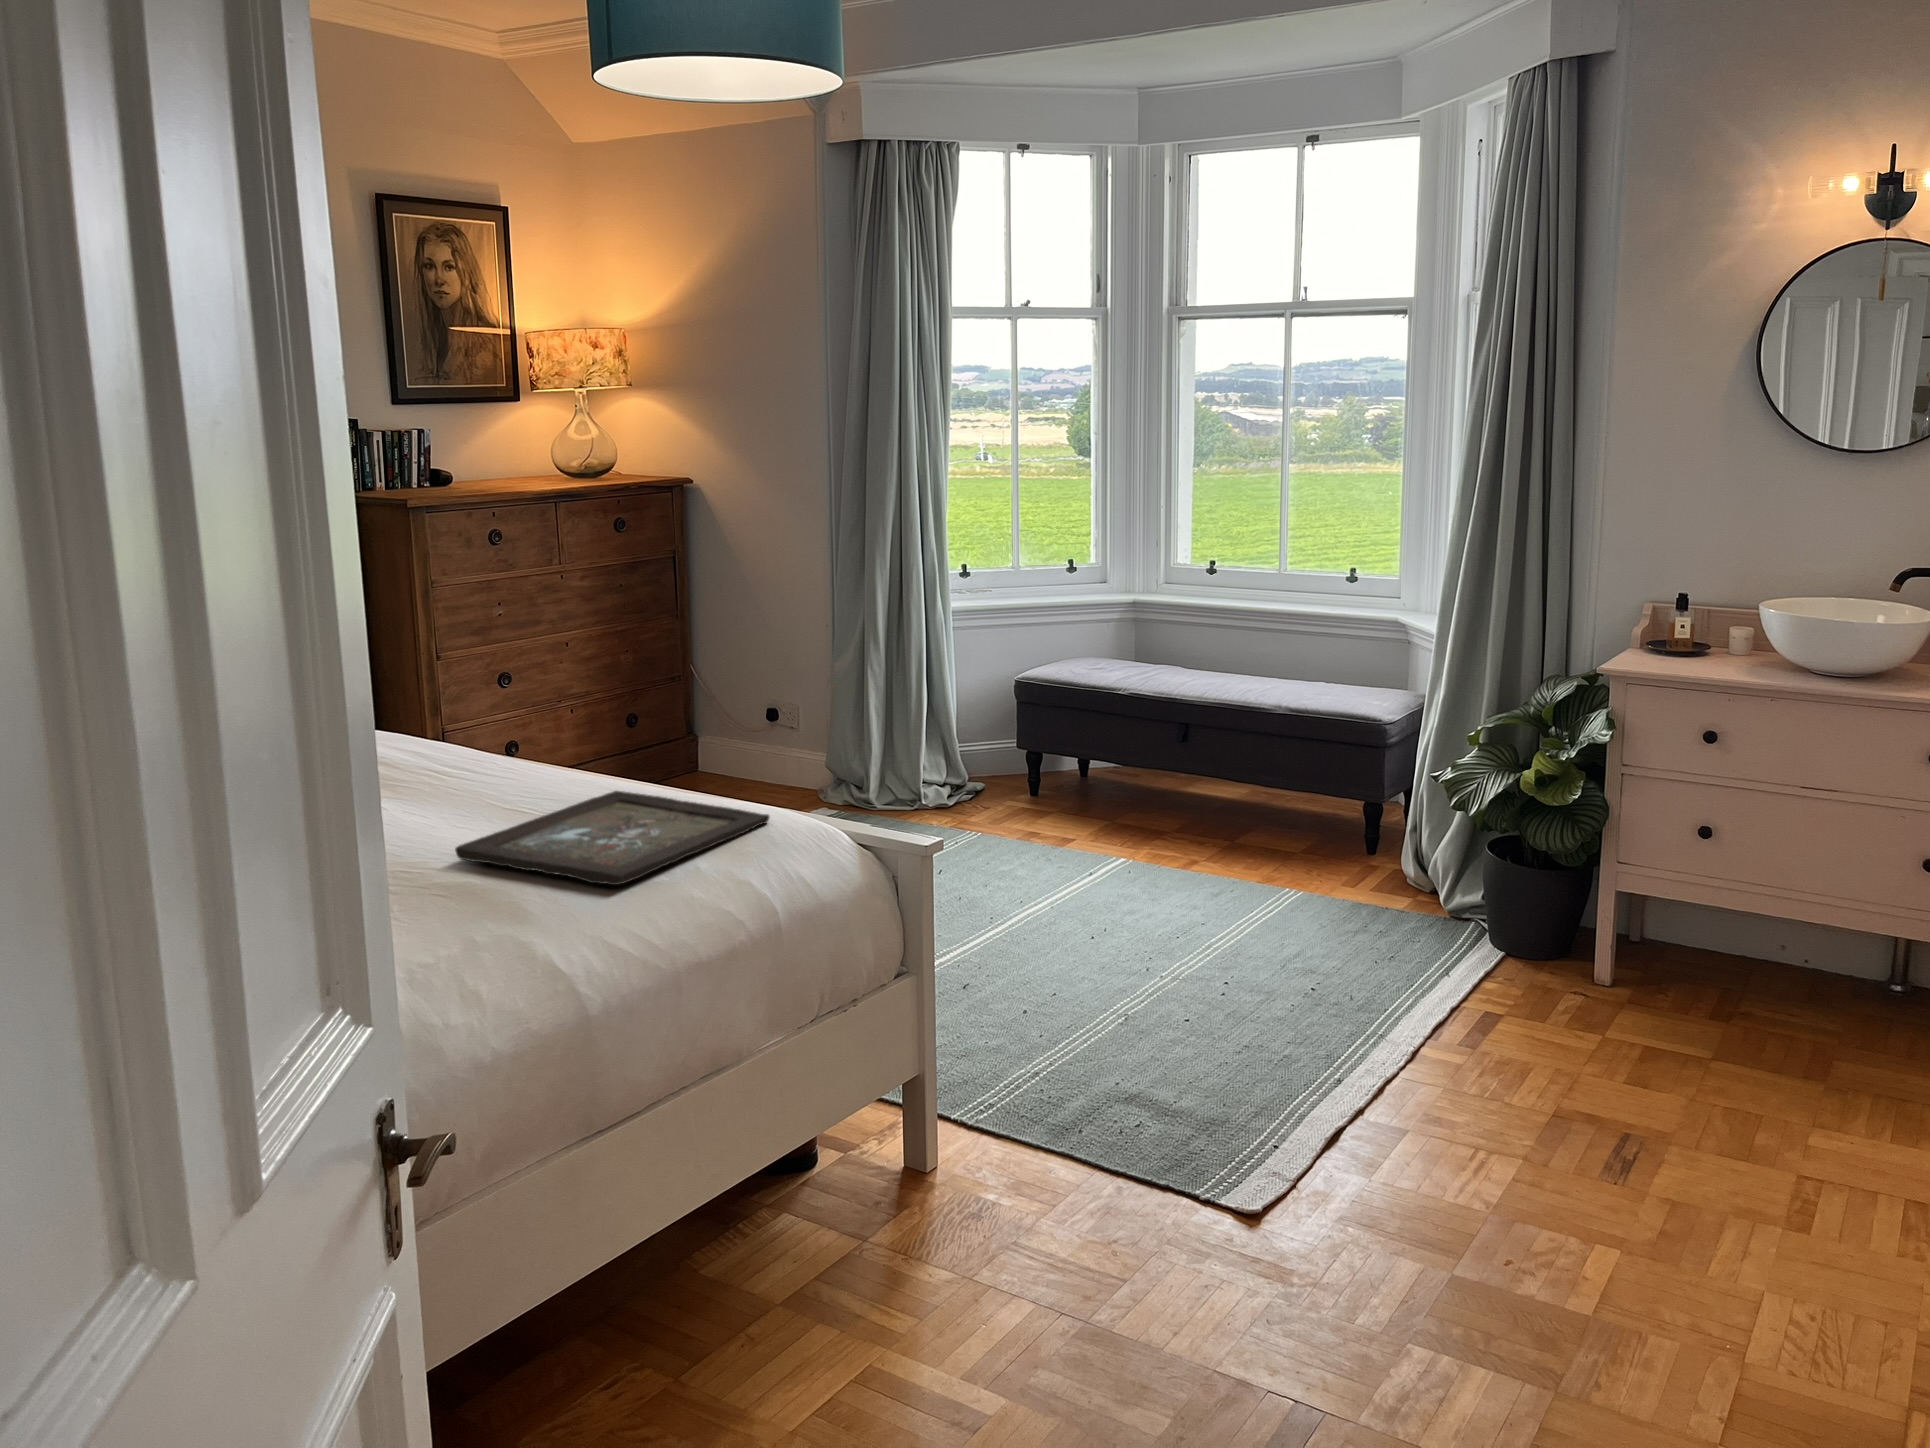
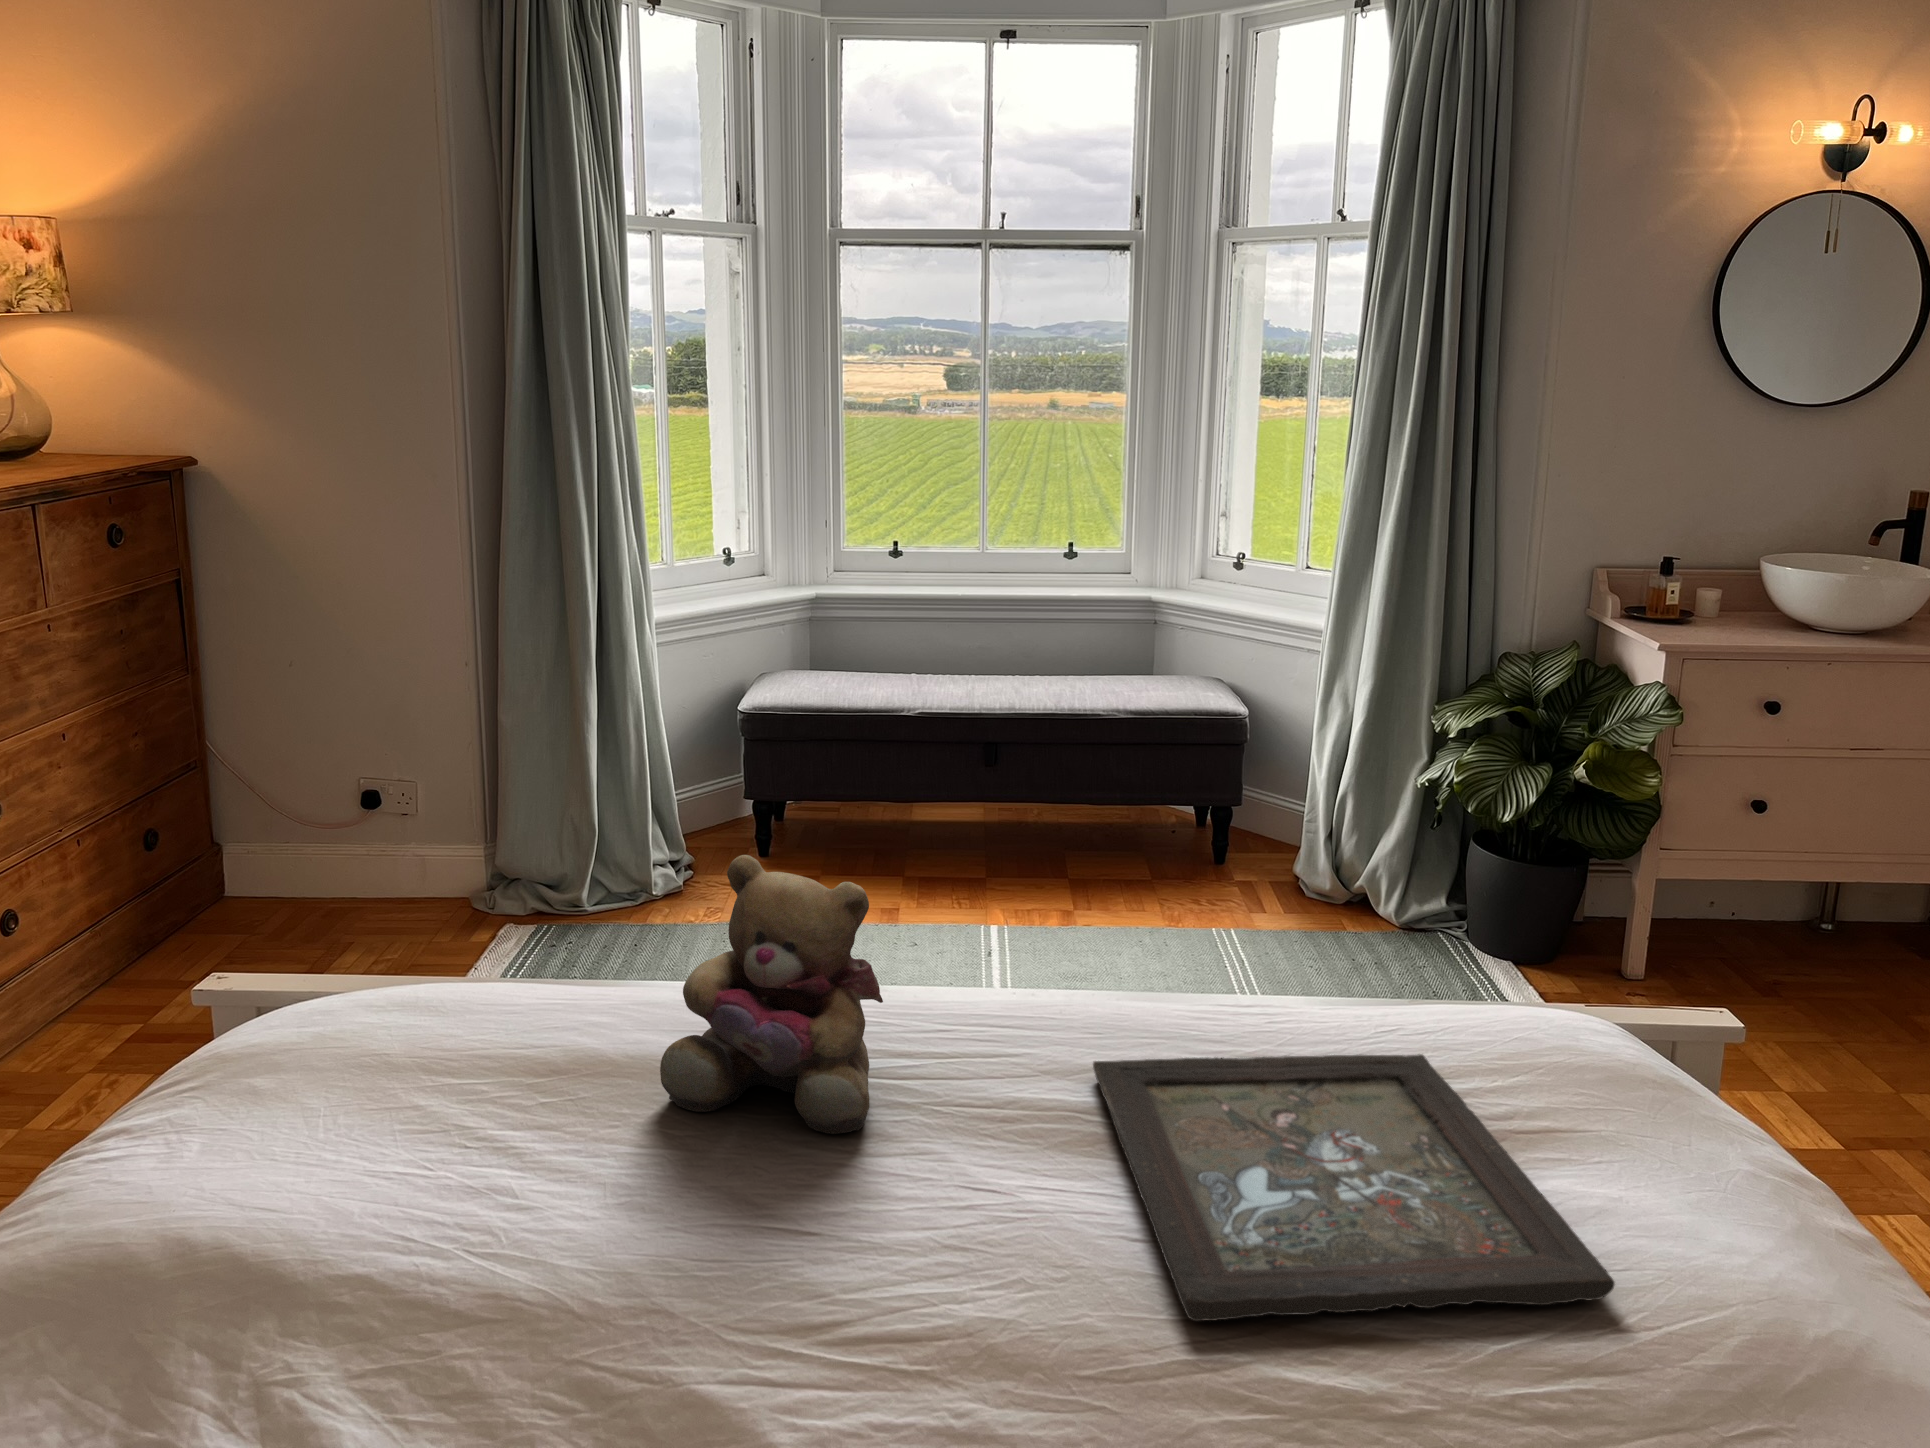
teddy bear: none [434,657,533,796] -> present [660,855,883,1134]

